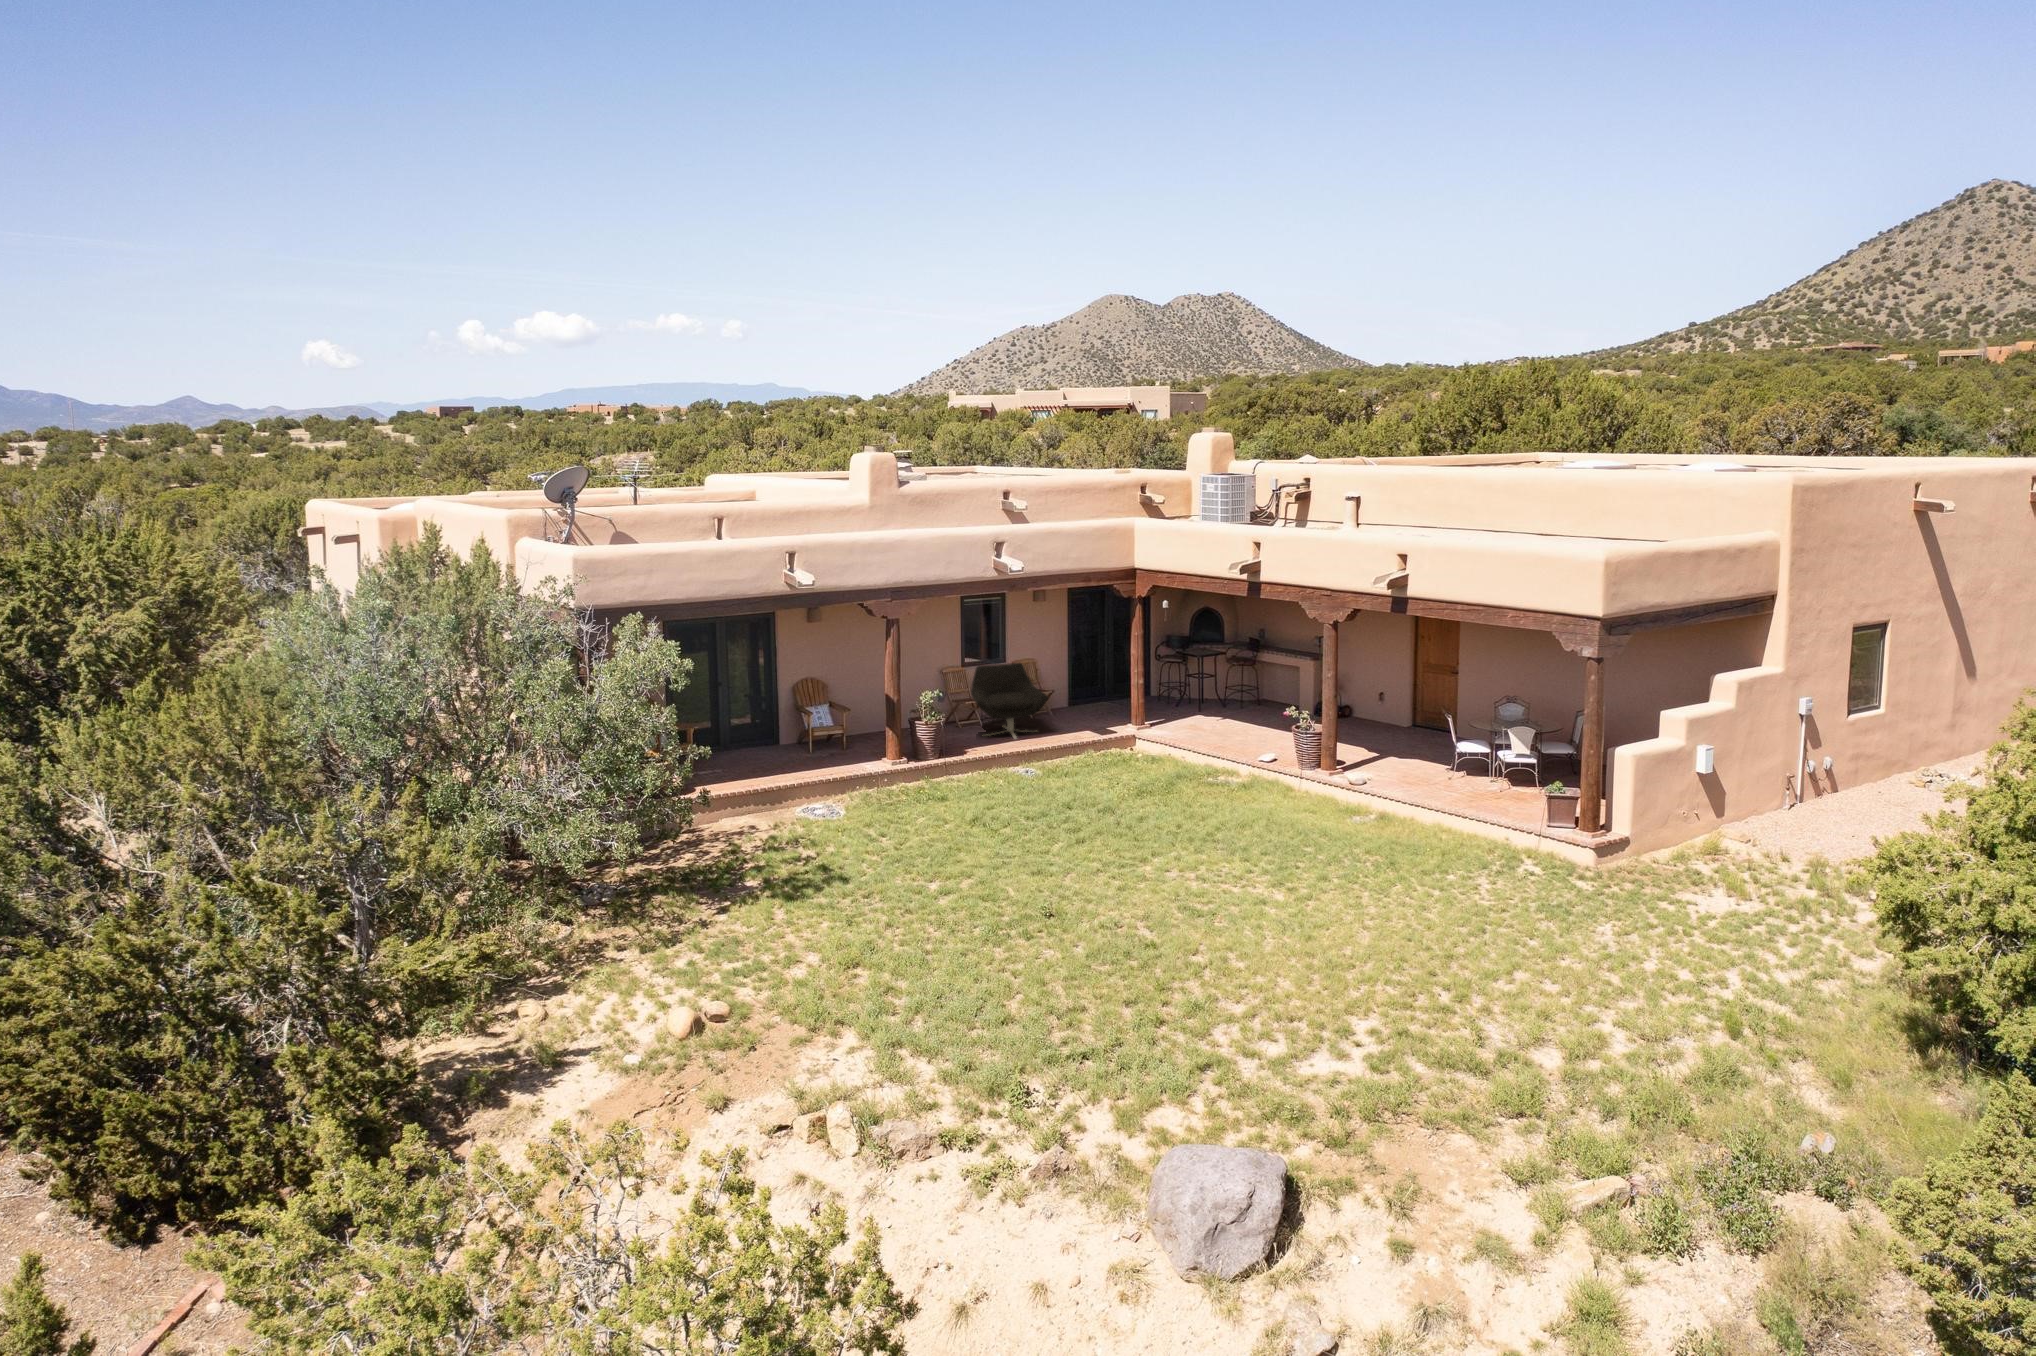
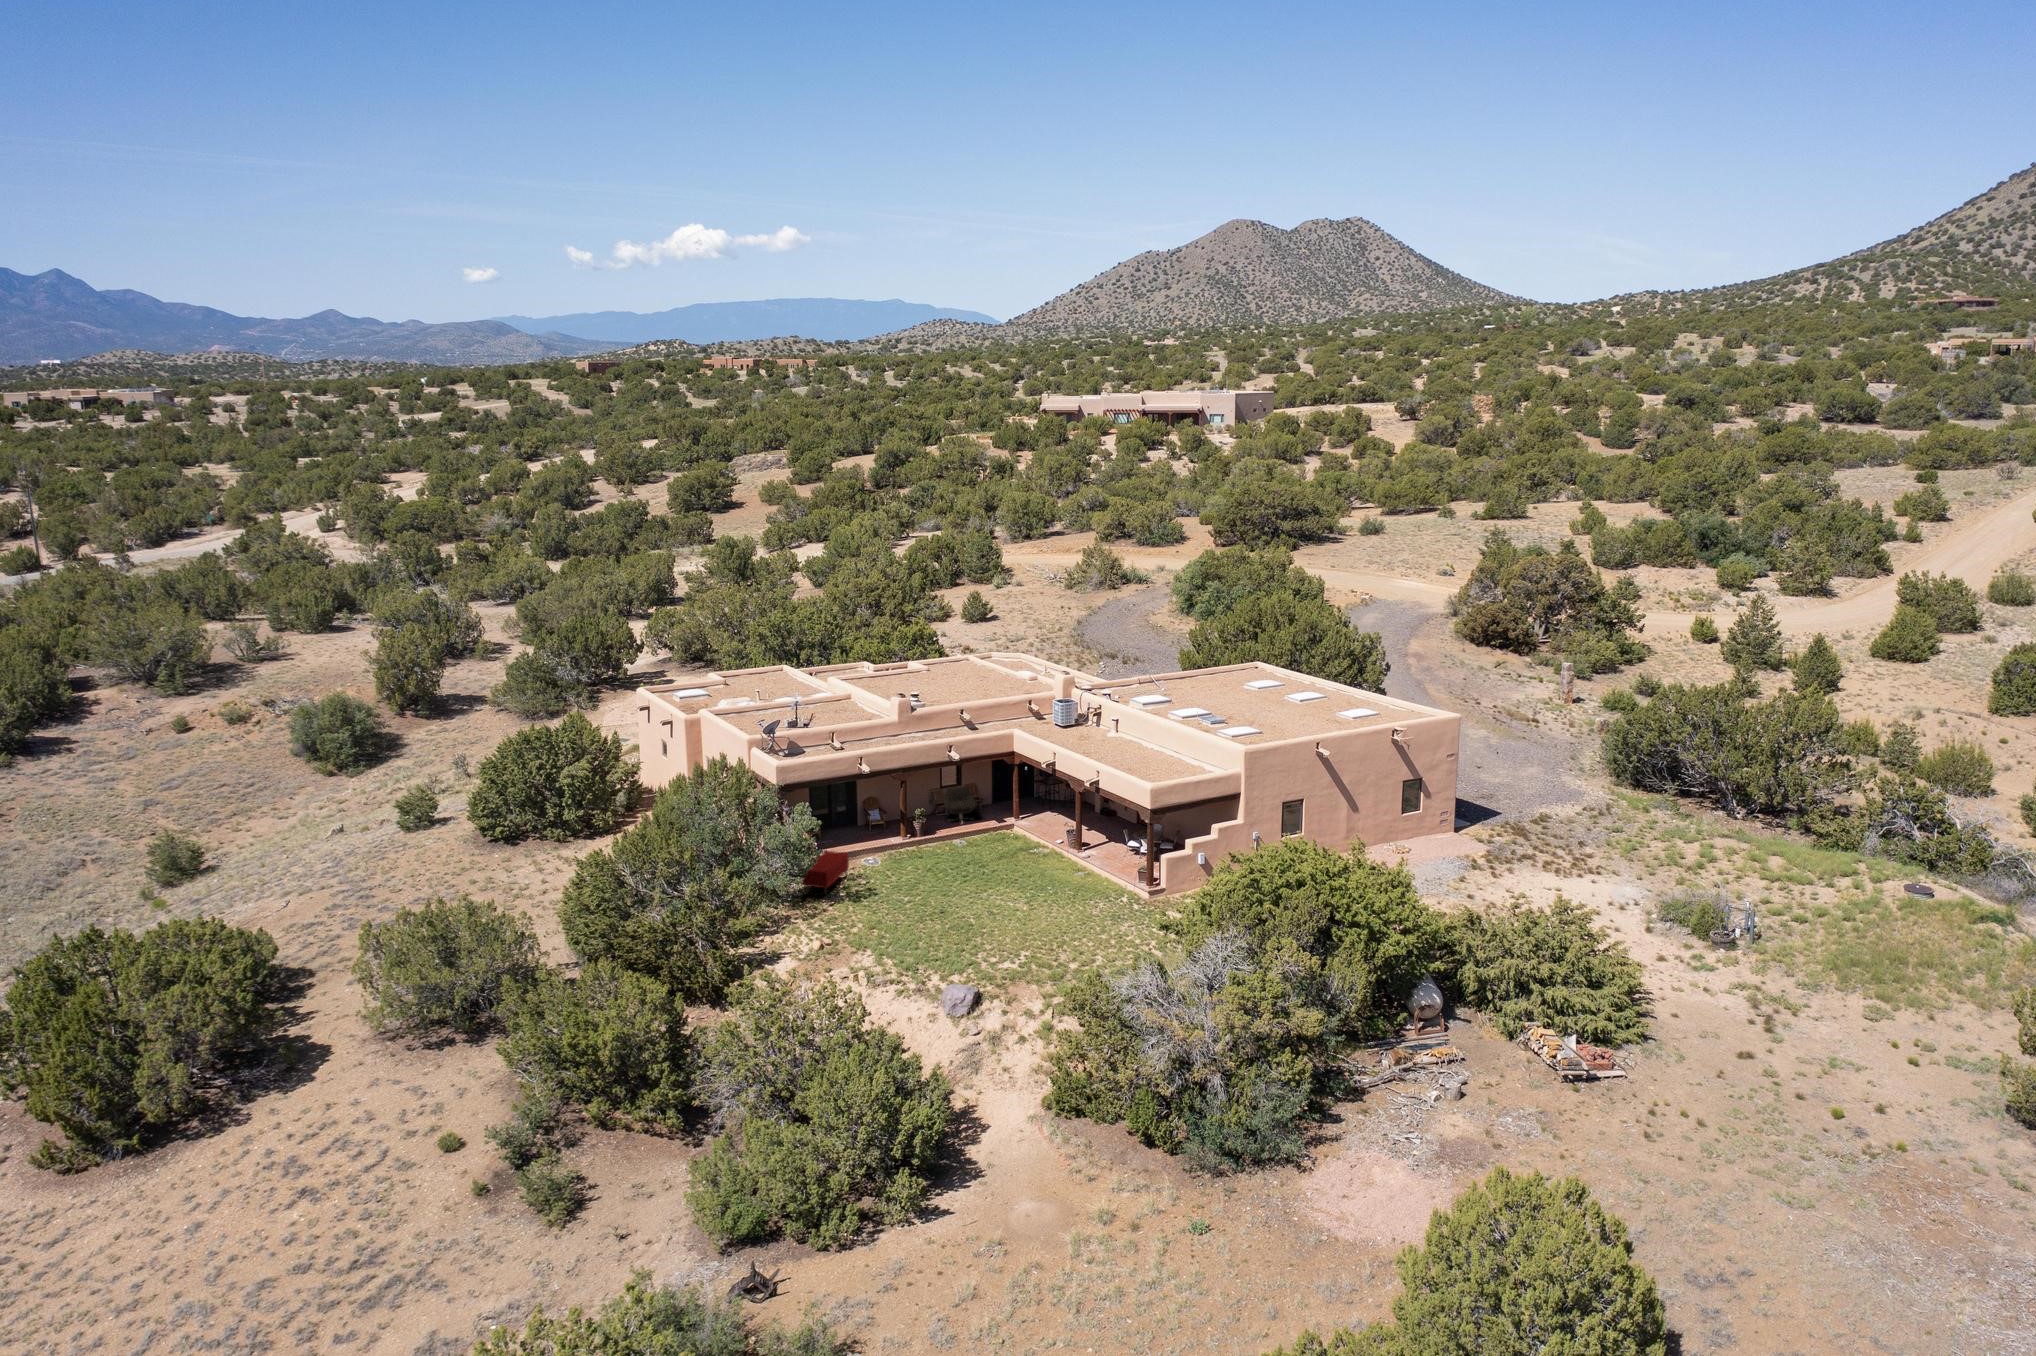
bench: none [646,778,769,886] -> present [803,851,849,894]

